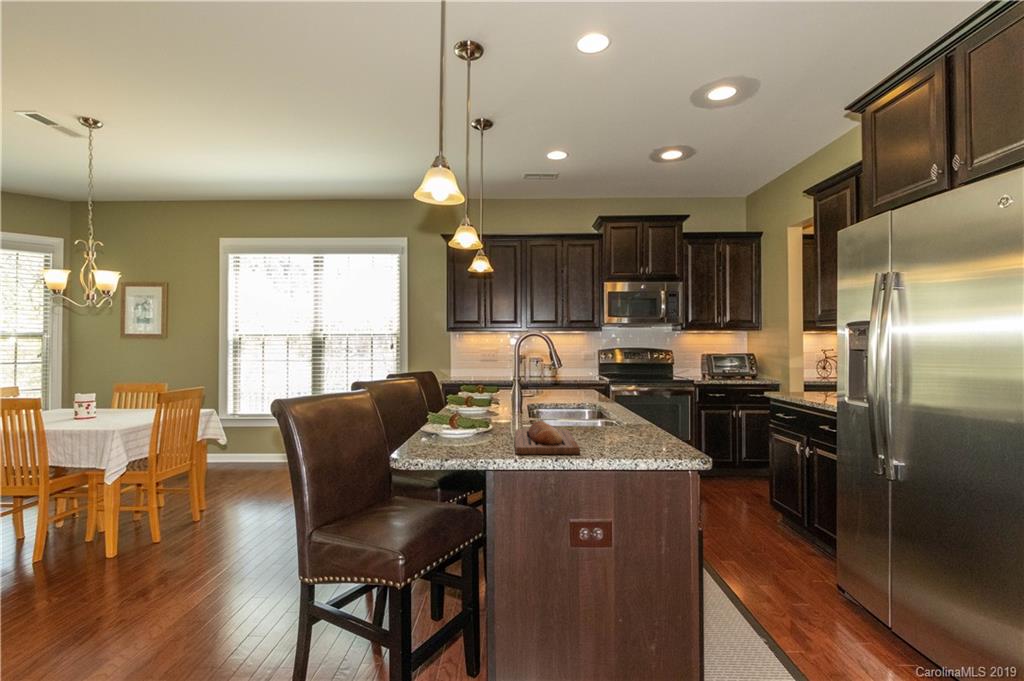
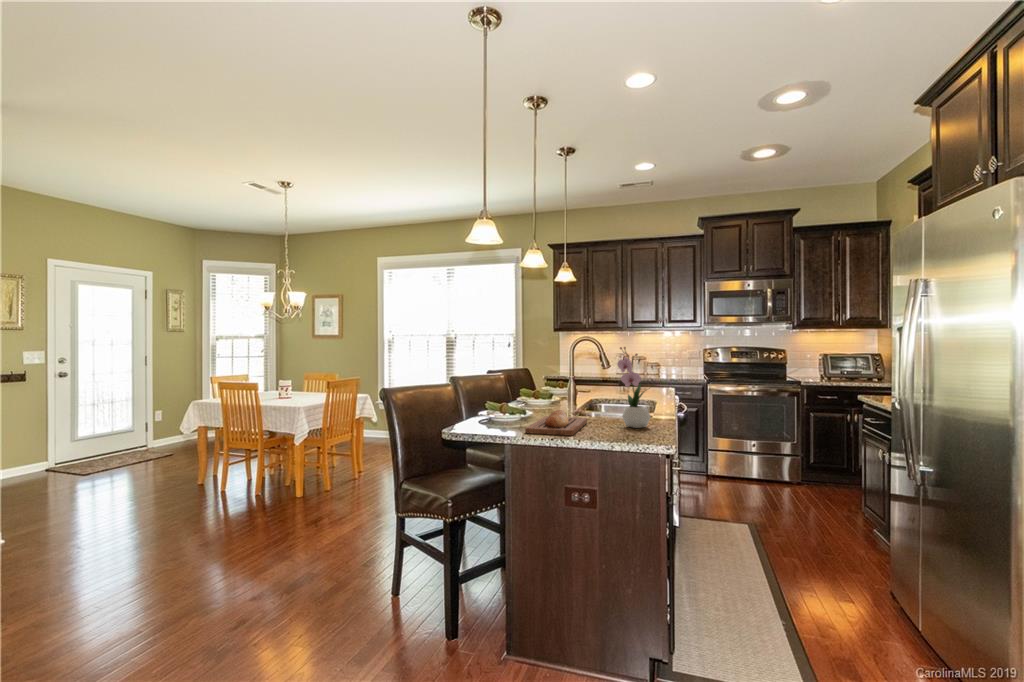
flower arrangement: none [611,342,650,439] -> present [617,347,651,428]

